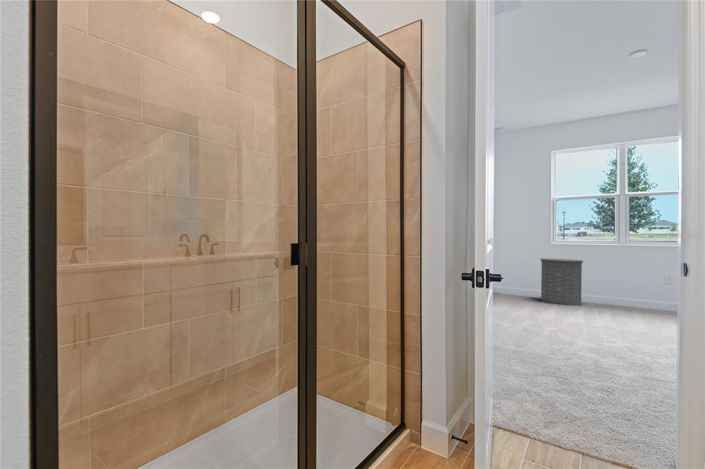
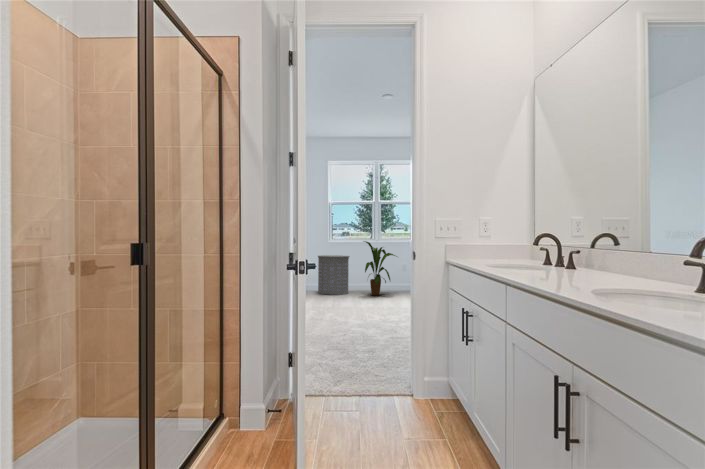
house plant: none [601,243,661,312] -> present [364,241,395,295]

